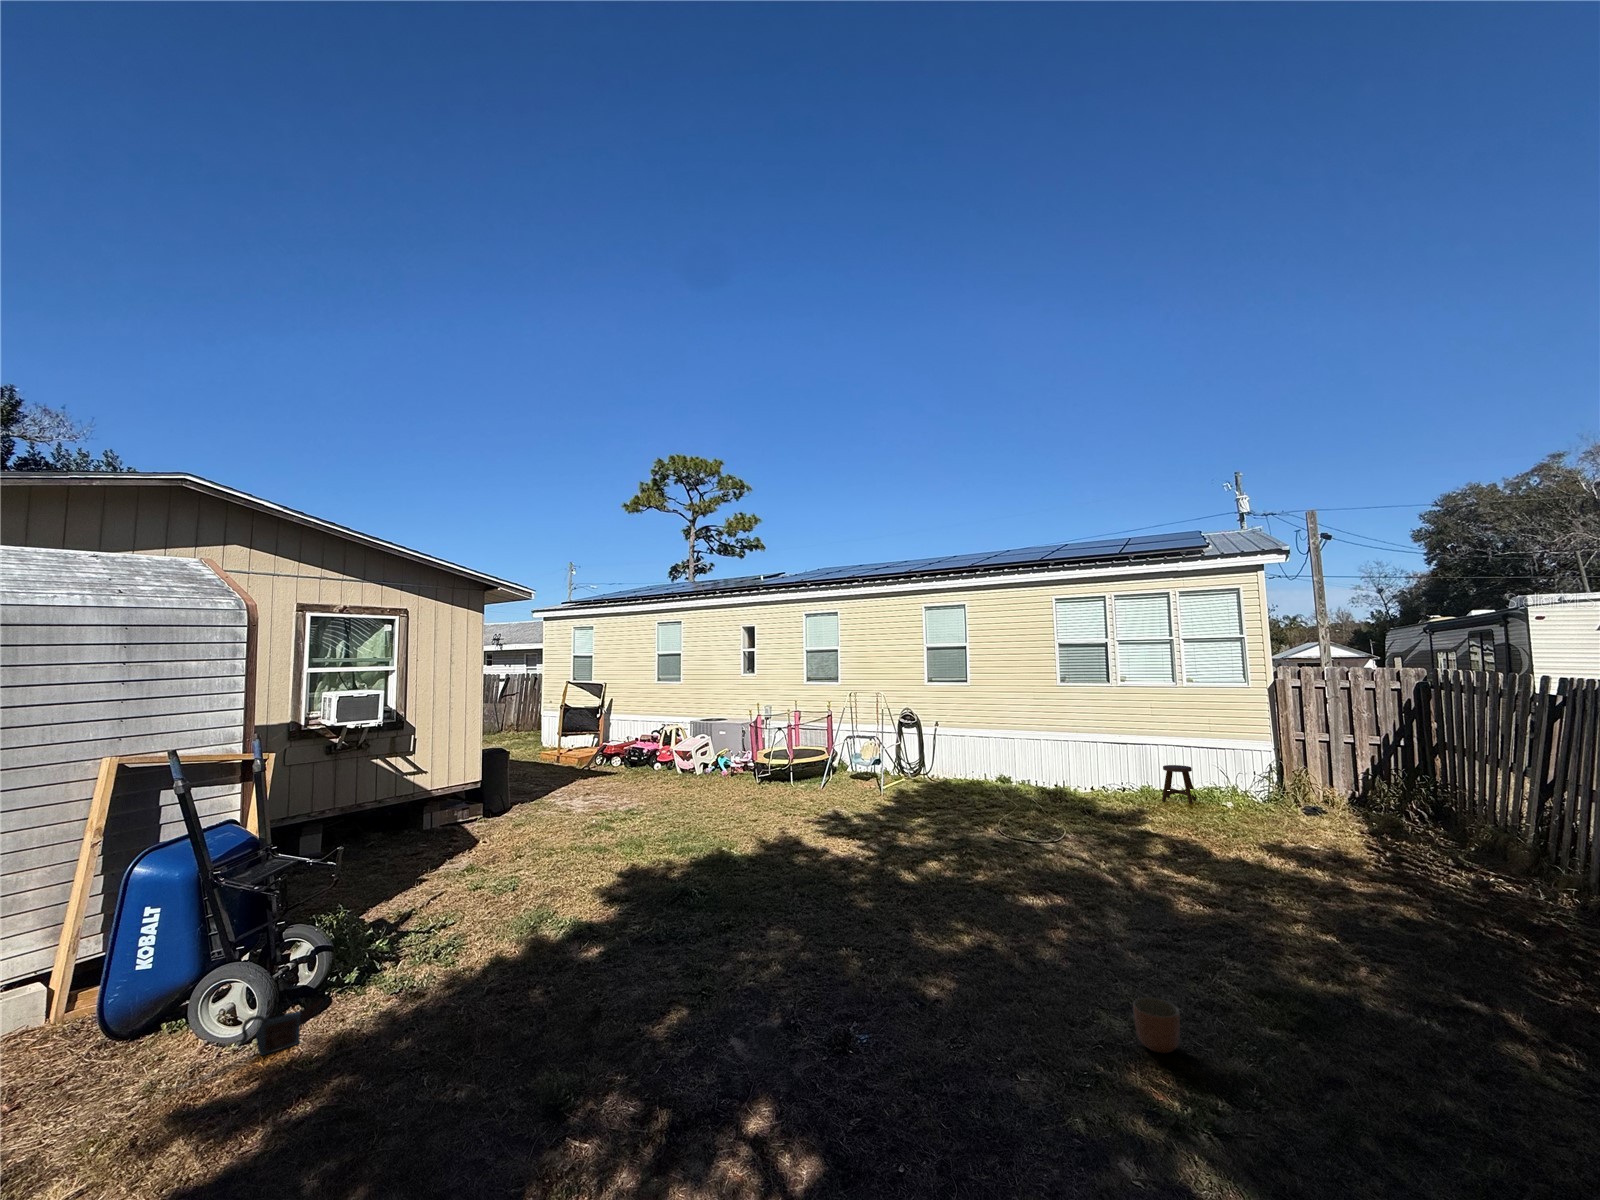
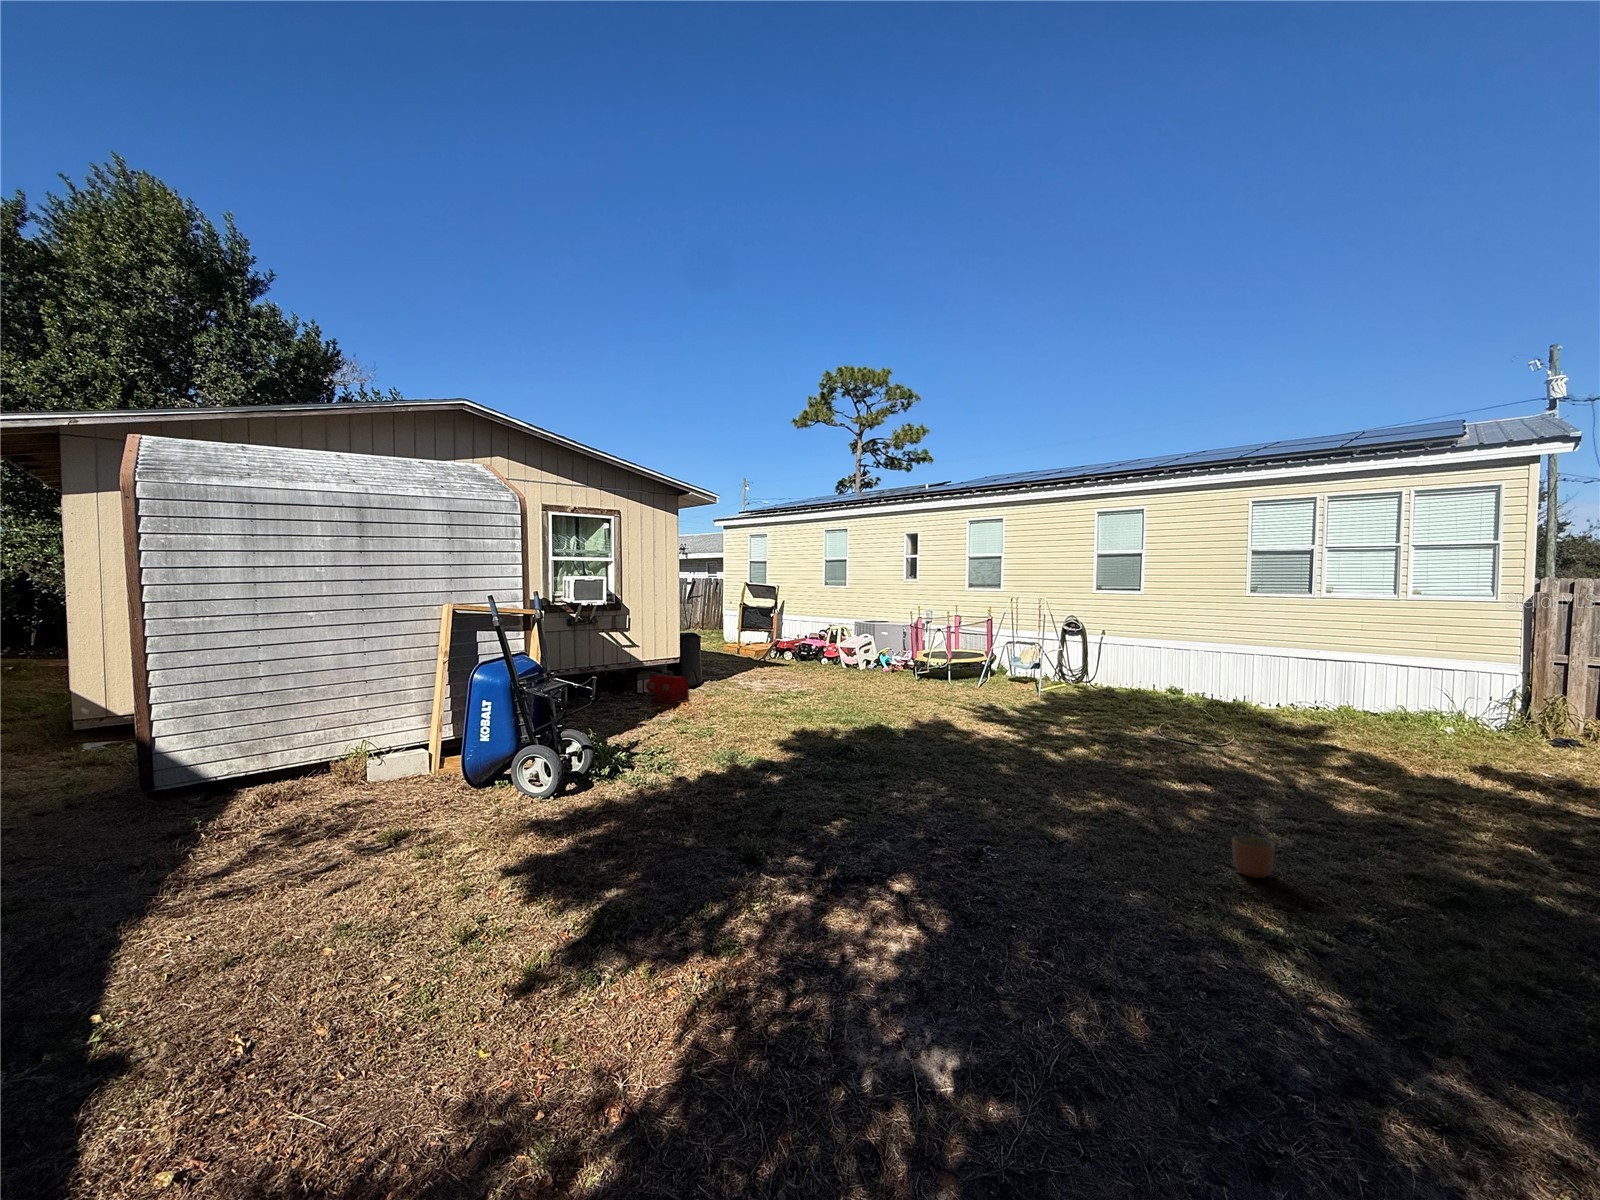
stool: present [1162,765,1196,804] -> none [1341,680,1383,720]
toolbox: none [435,799,492,841] -> present [646,670,689,704]
watering can: present [240,999,323,1056] -> none [544,778,593,809]

